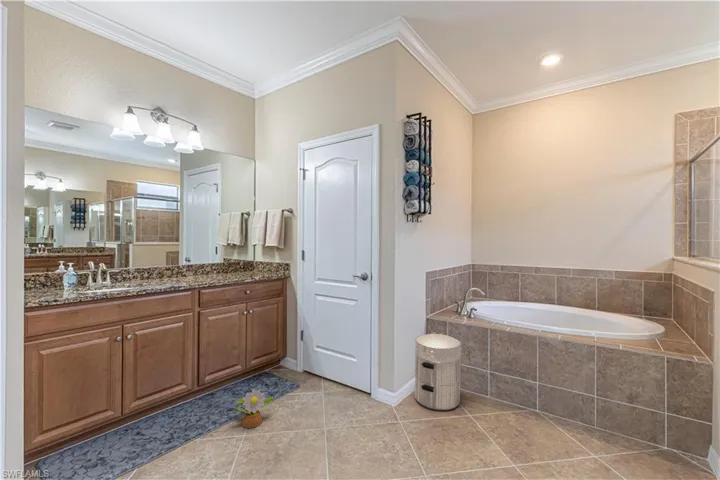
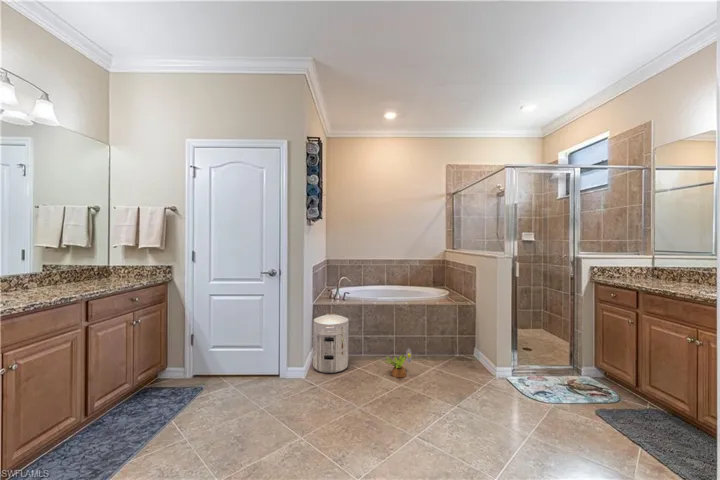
decorative plant: present [233,389,274,428] -> present [385,348,412,377]

